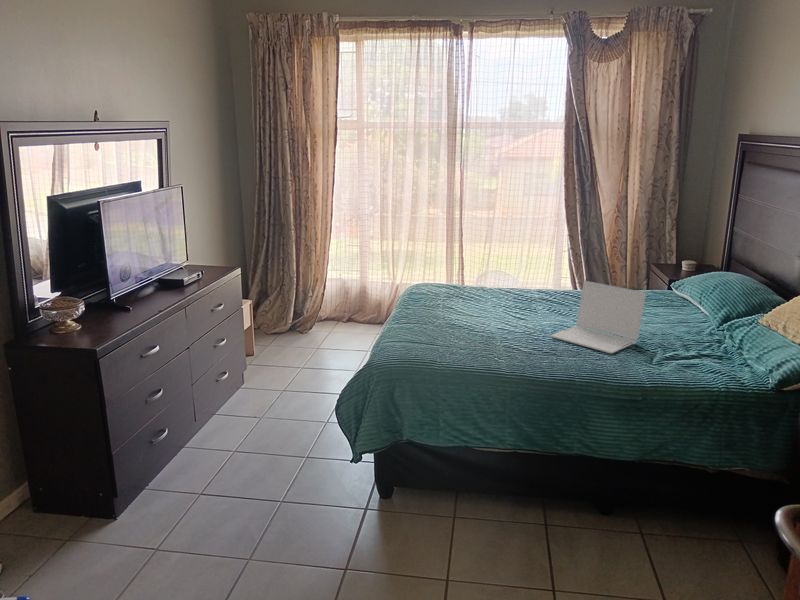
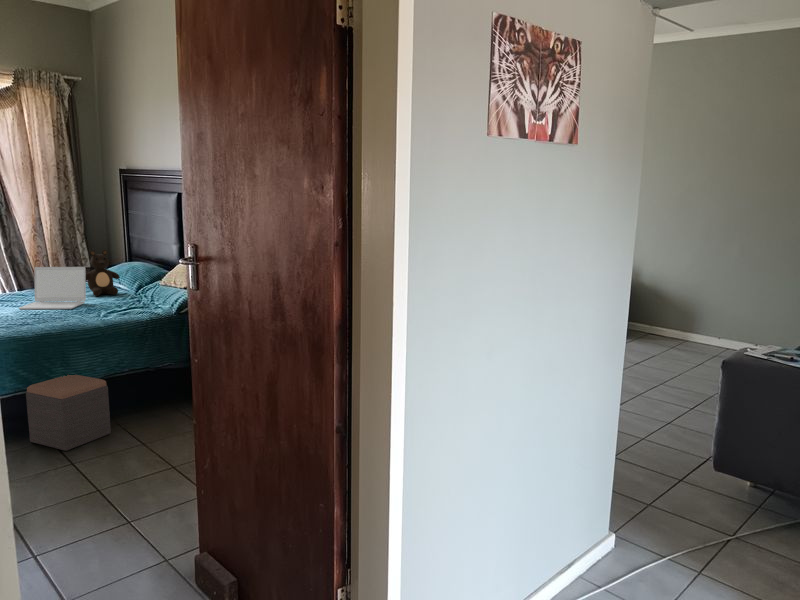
teddy bear: none [643,262,698,330] -> present [85,250,119,296]
footstool: none [514,460,625,583] -> present [26,375,111,451]

